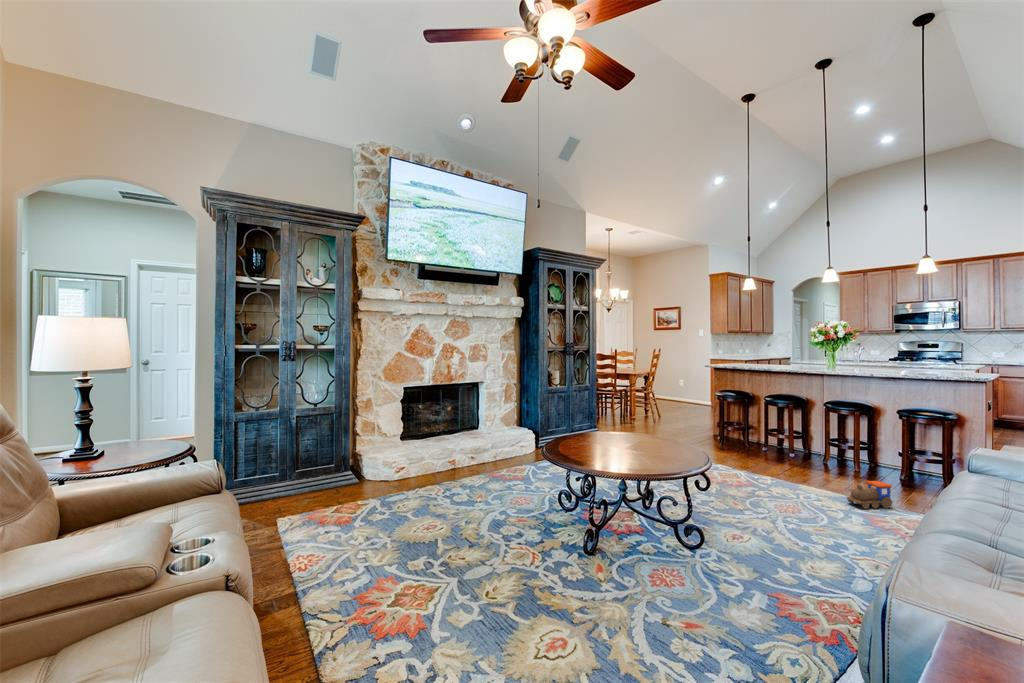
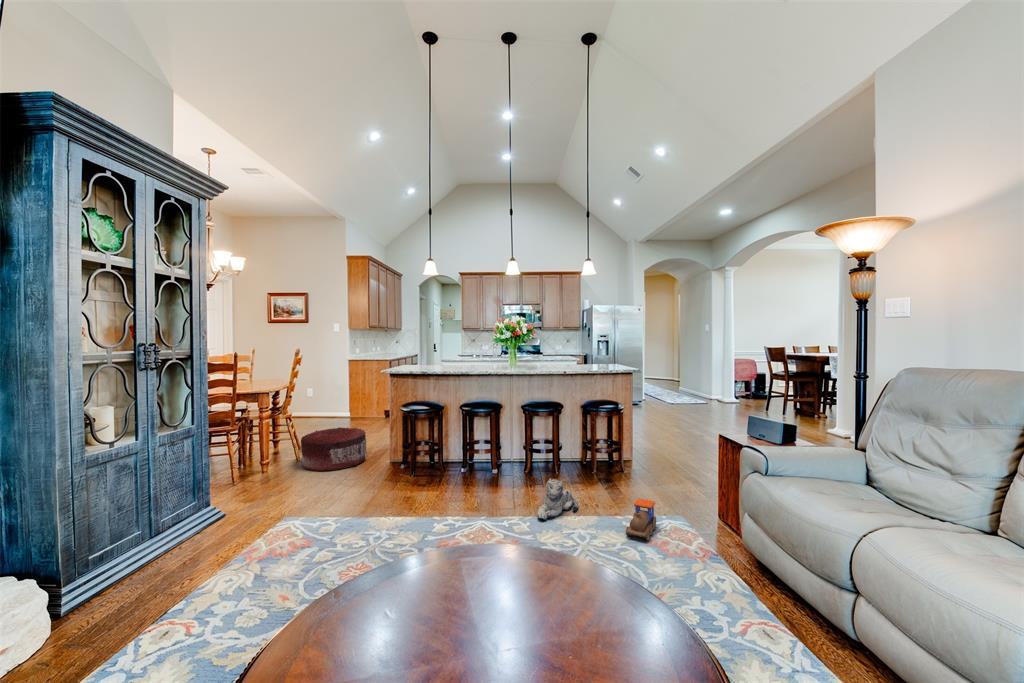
pouf: none [653,405,700,431] -> present [301,427,367,471]
plush toy: none [785,453,838,484] -> present [538,478,579,520]

